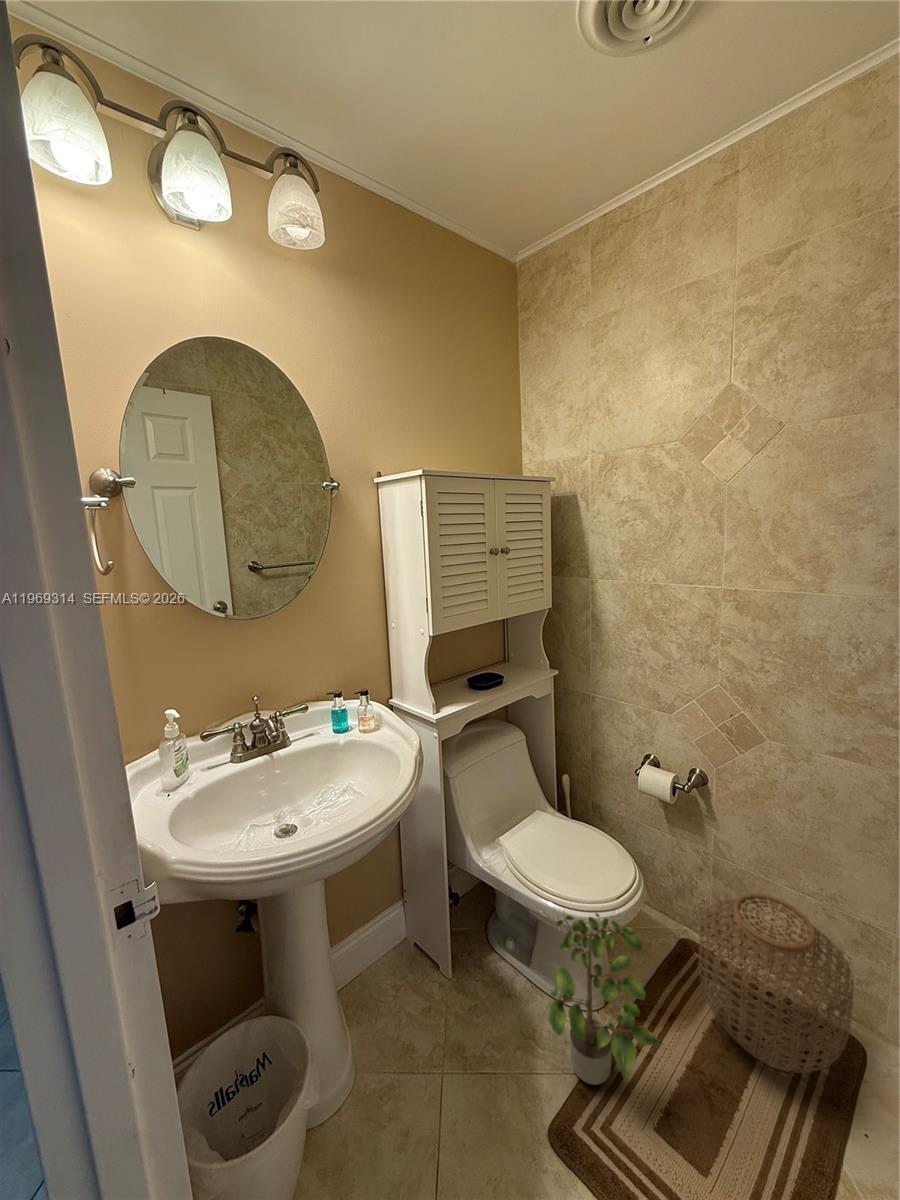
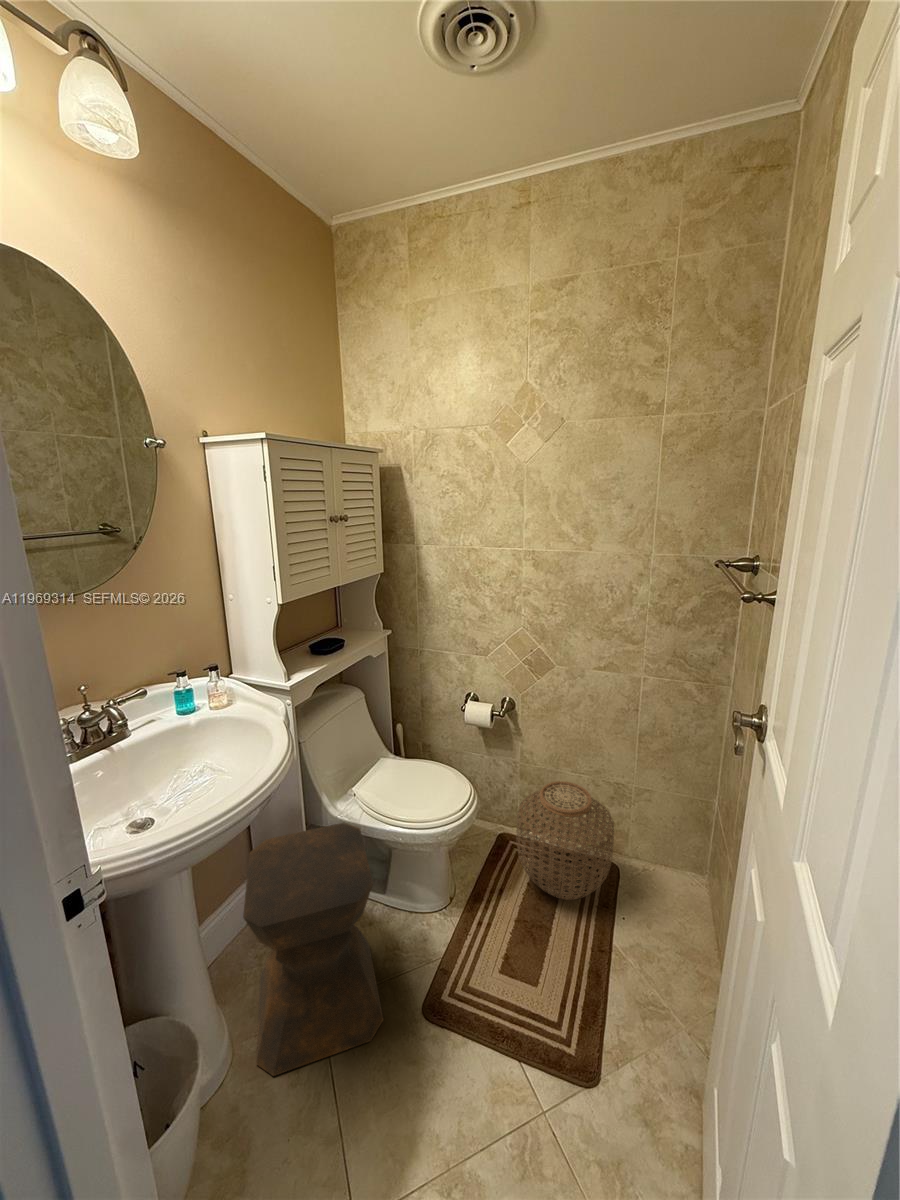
stool: none [361,872,502,1143] -> present [243,823,384,1076]
potted plant: present [549,913,662,1085] -> none [415,823,503,962]

